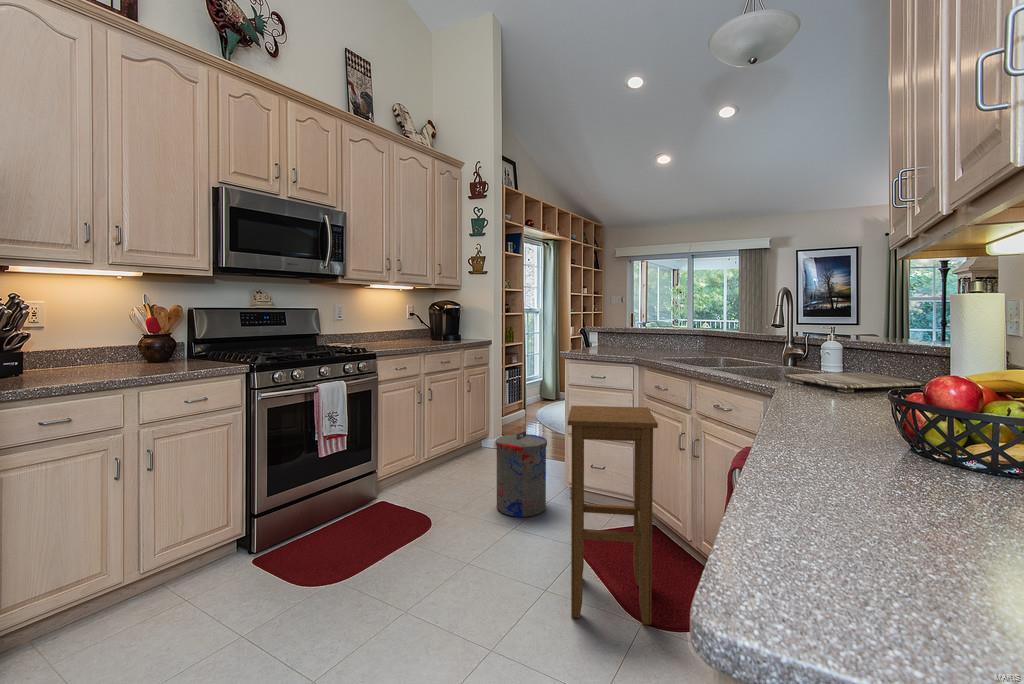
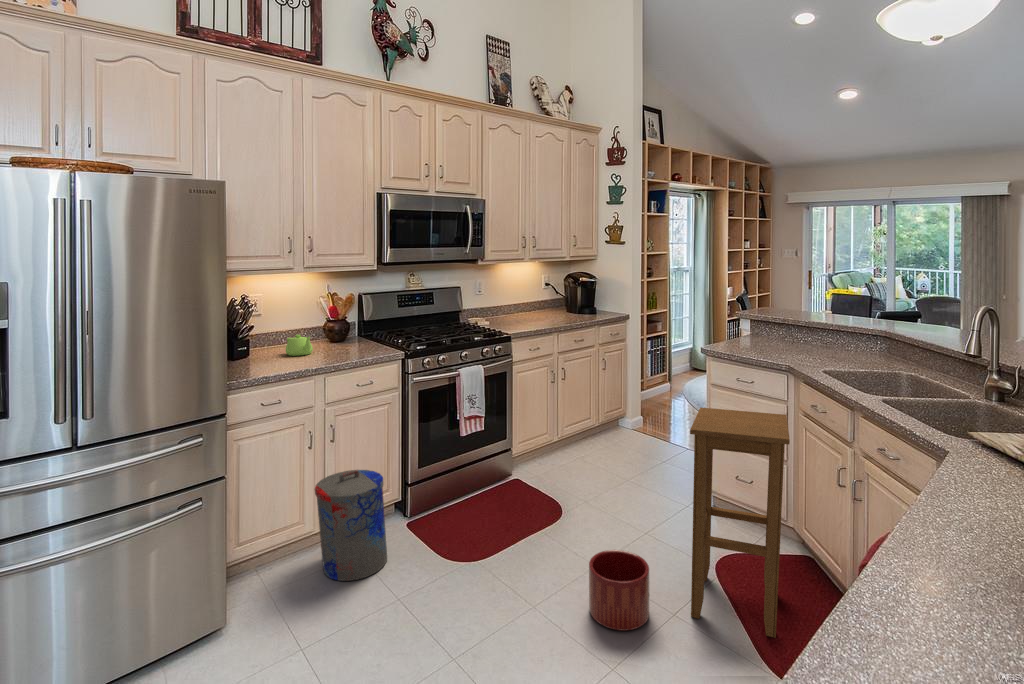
teapot: none [94,343,133,368] -> present [286,335,313,356]
trash can: present [496,431,547,517] -> present [315,470,387,581]
planter: none [468,557,531,643] -> present [589,550,649,631]

